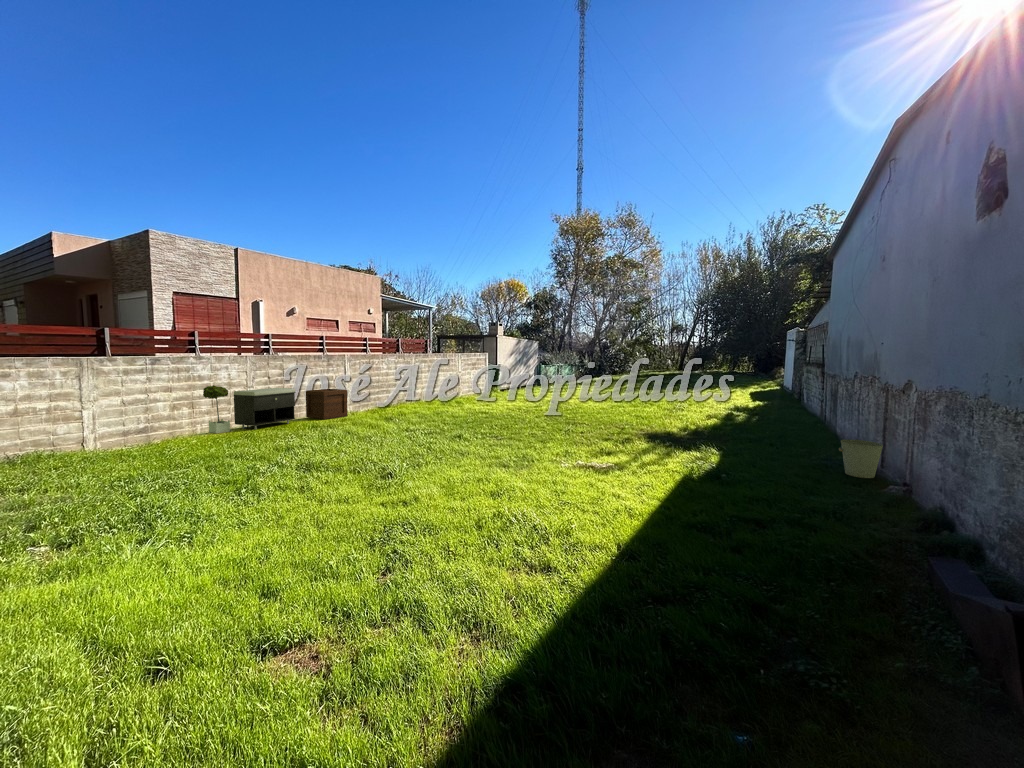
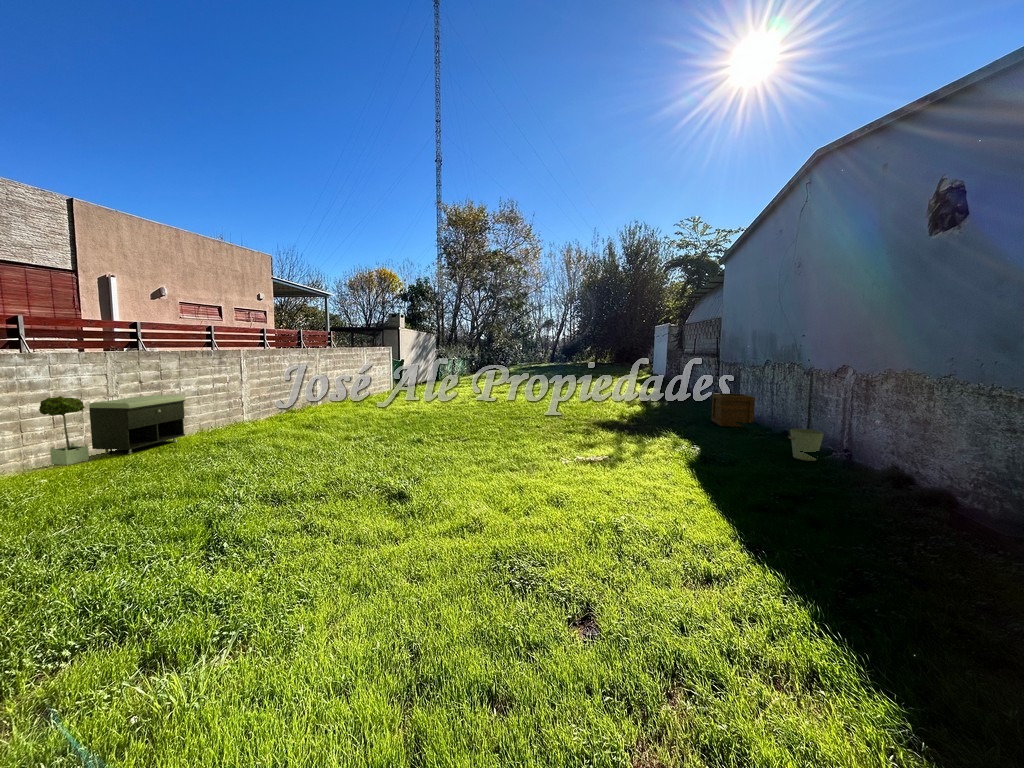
wooden crate: present [306,389,348,420] -> present [711,393,755,427]

